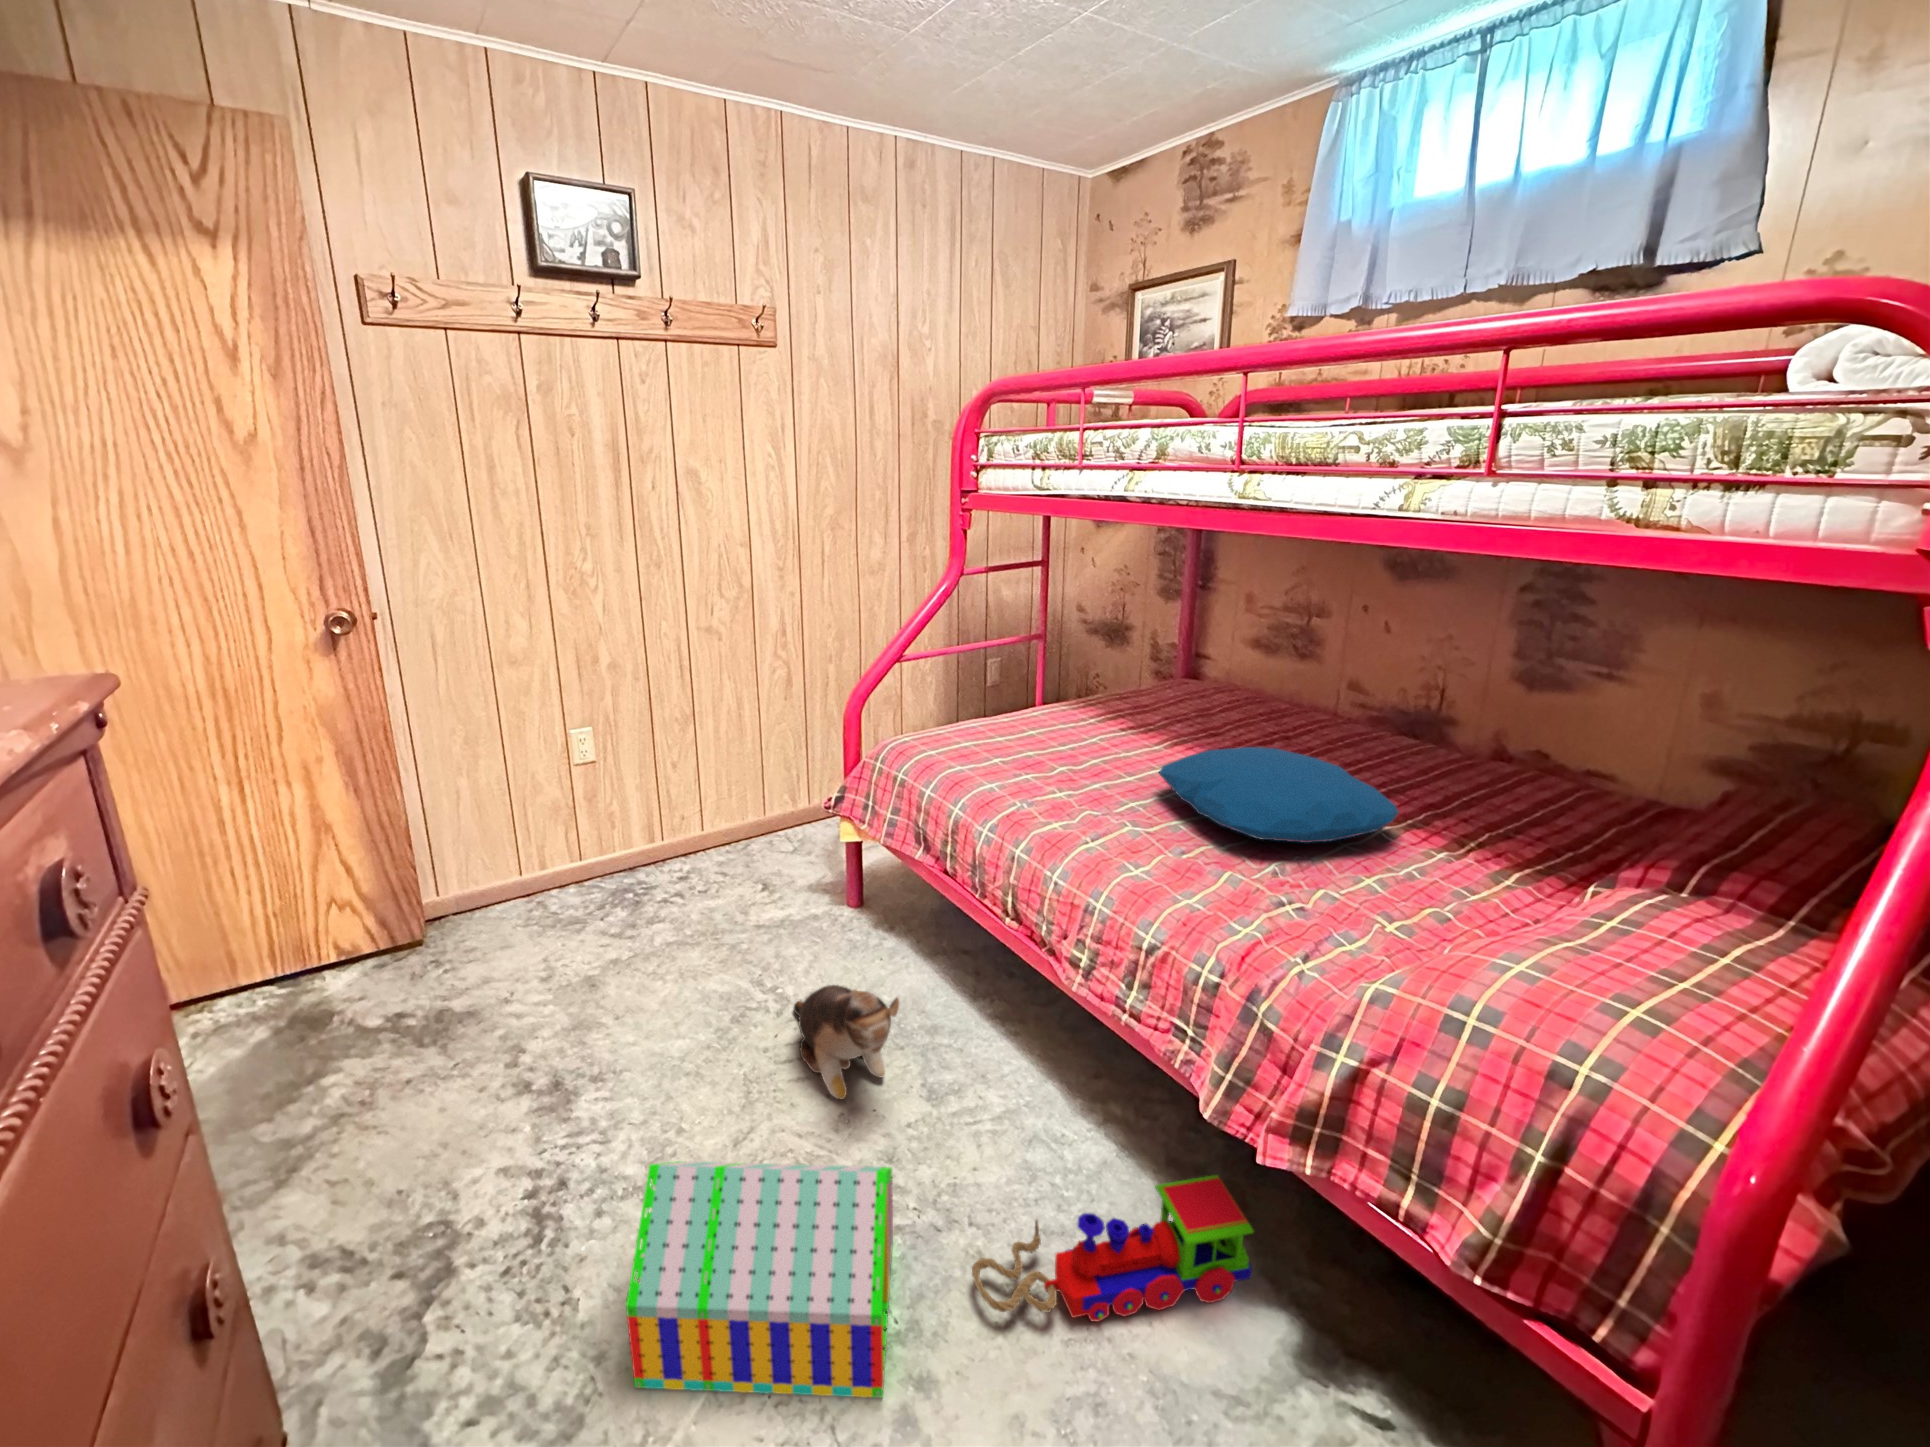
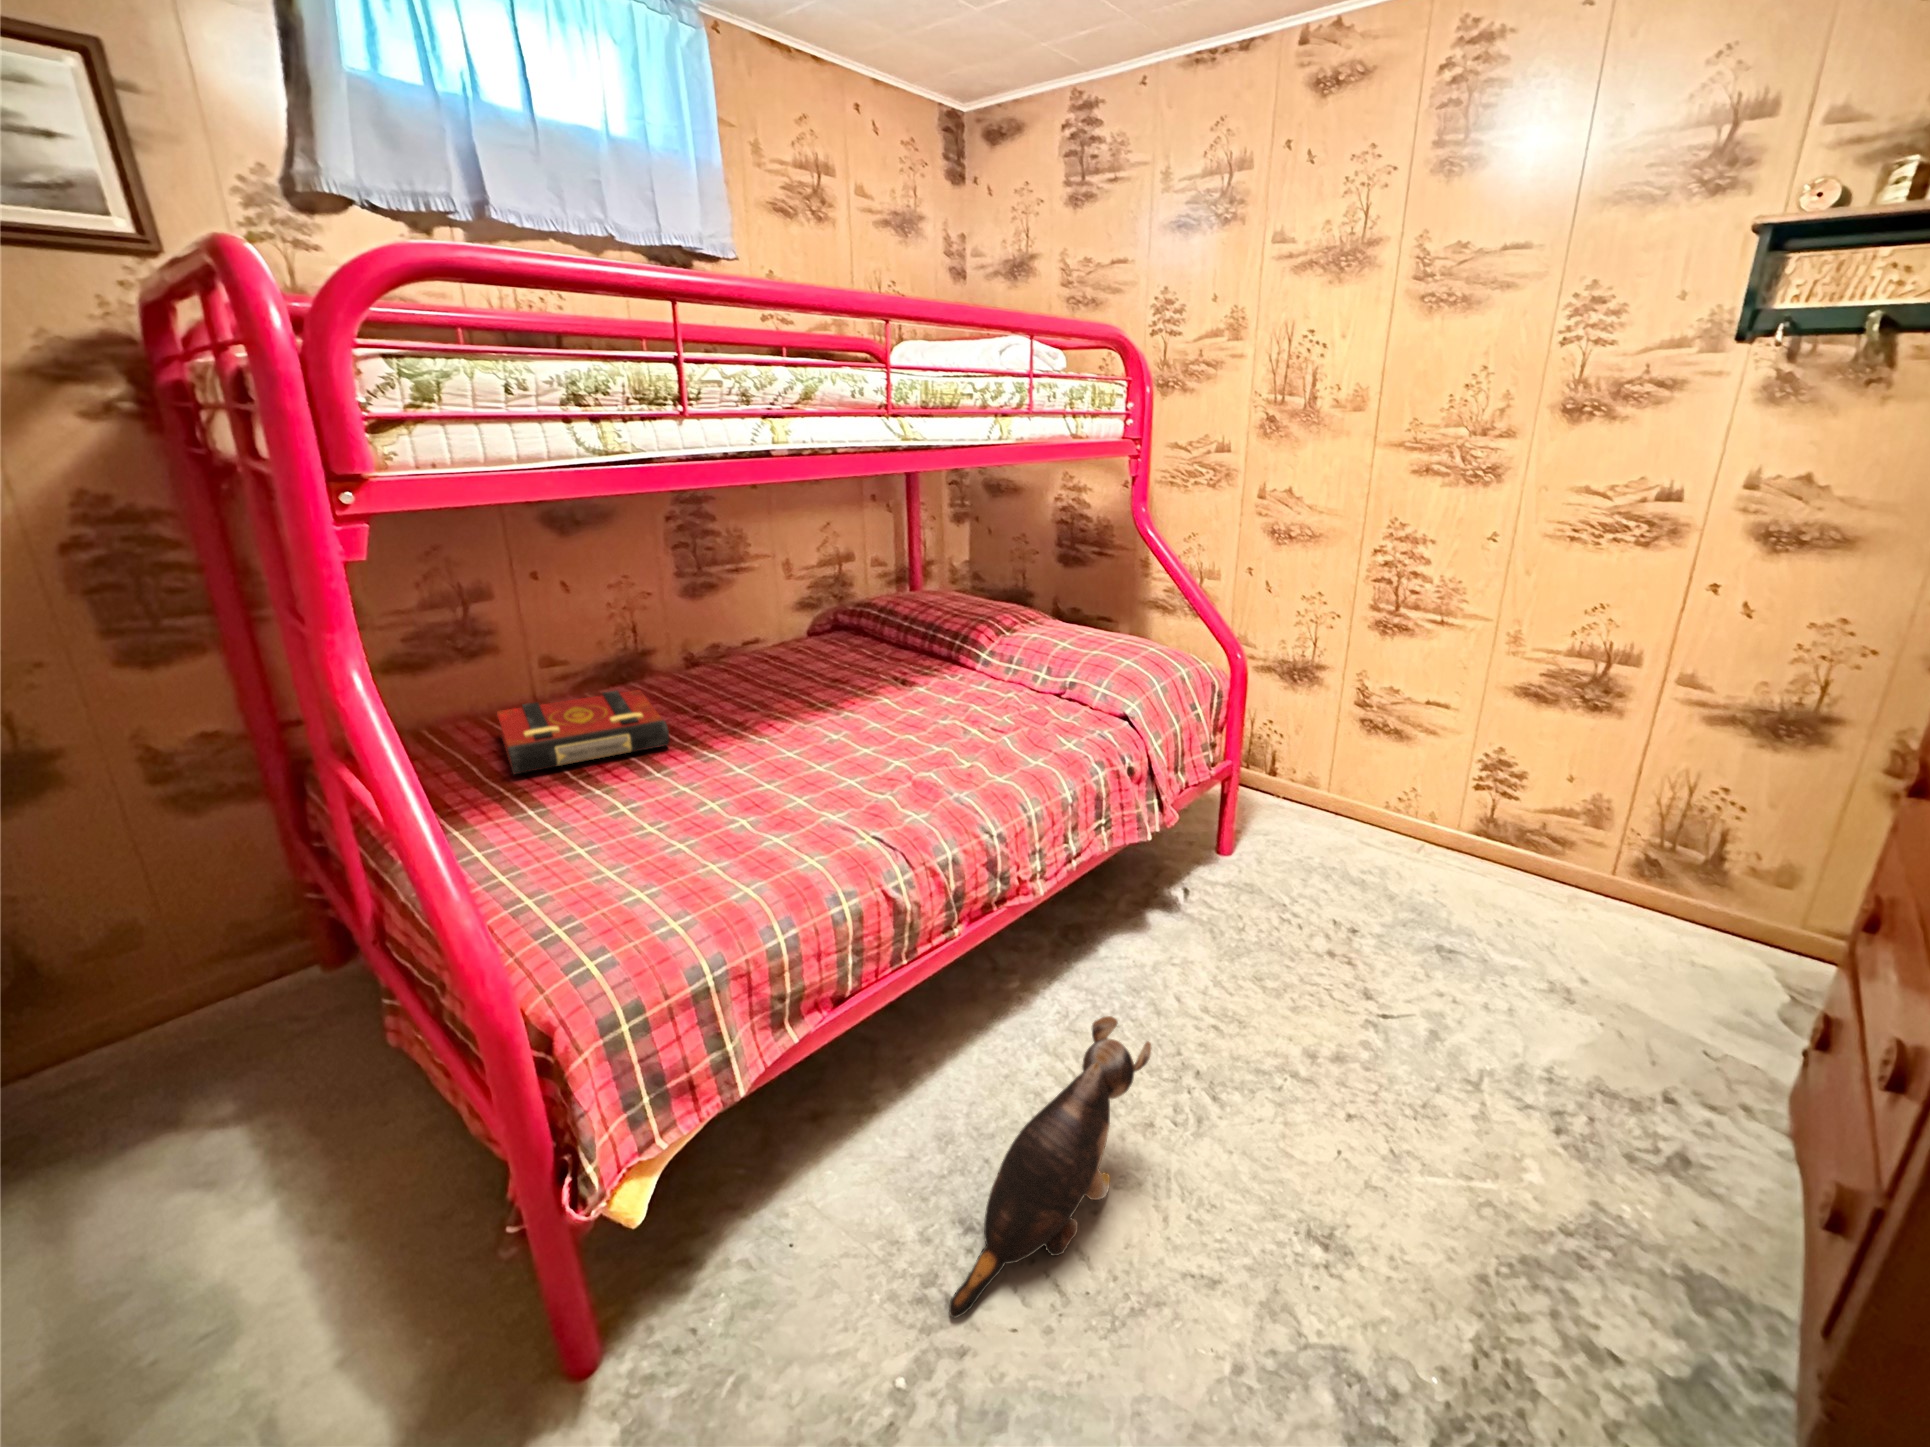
book: none [1102,680,1238,733] -> present [497,690,670,774]
pillow: present [1159,747,1398,843] -> none [823,659,1009,732]
toy house: present [626,1161,893,1398] -> none [1227,979,1489,1272]
toy train: present [972,1175,1253,1322] -> none [1118,879,1249,1032]

